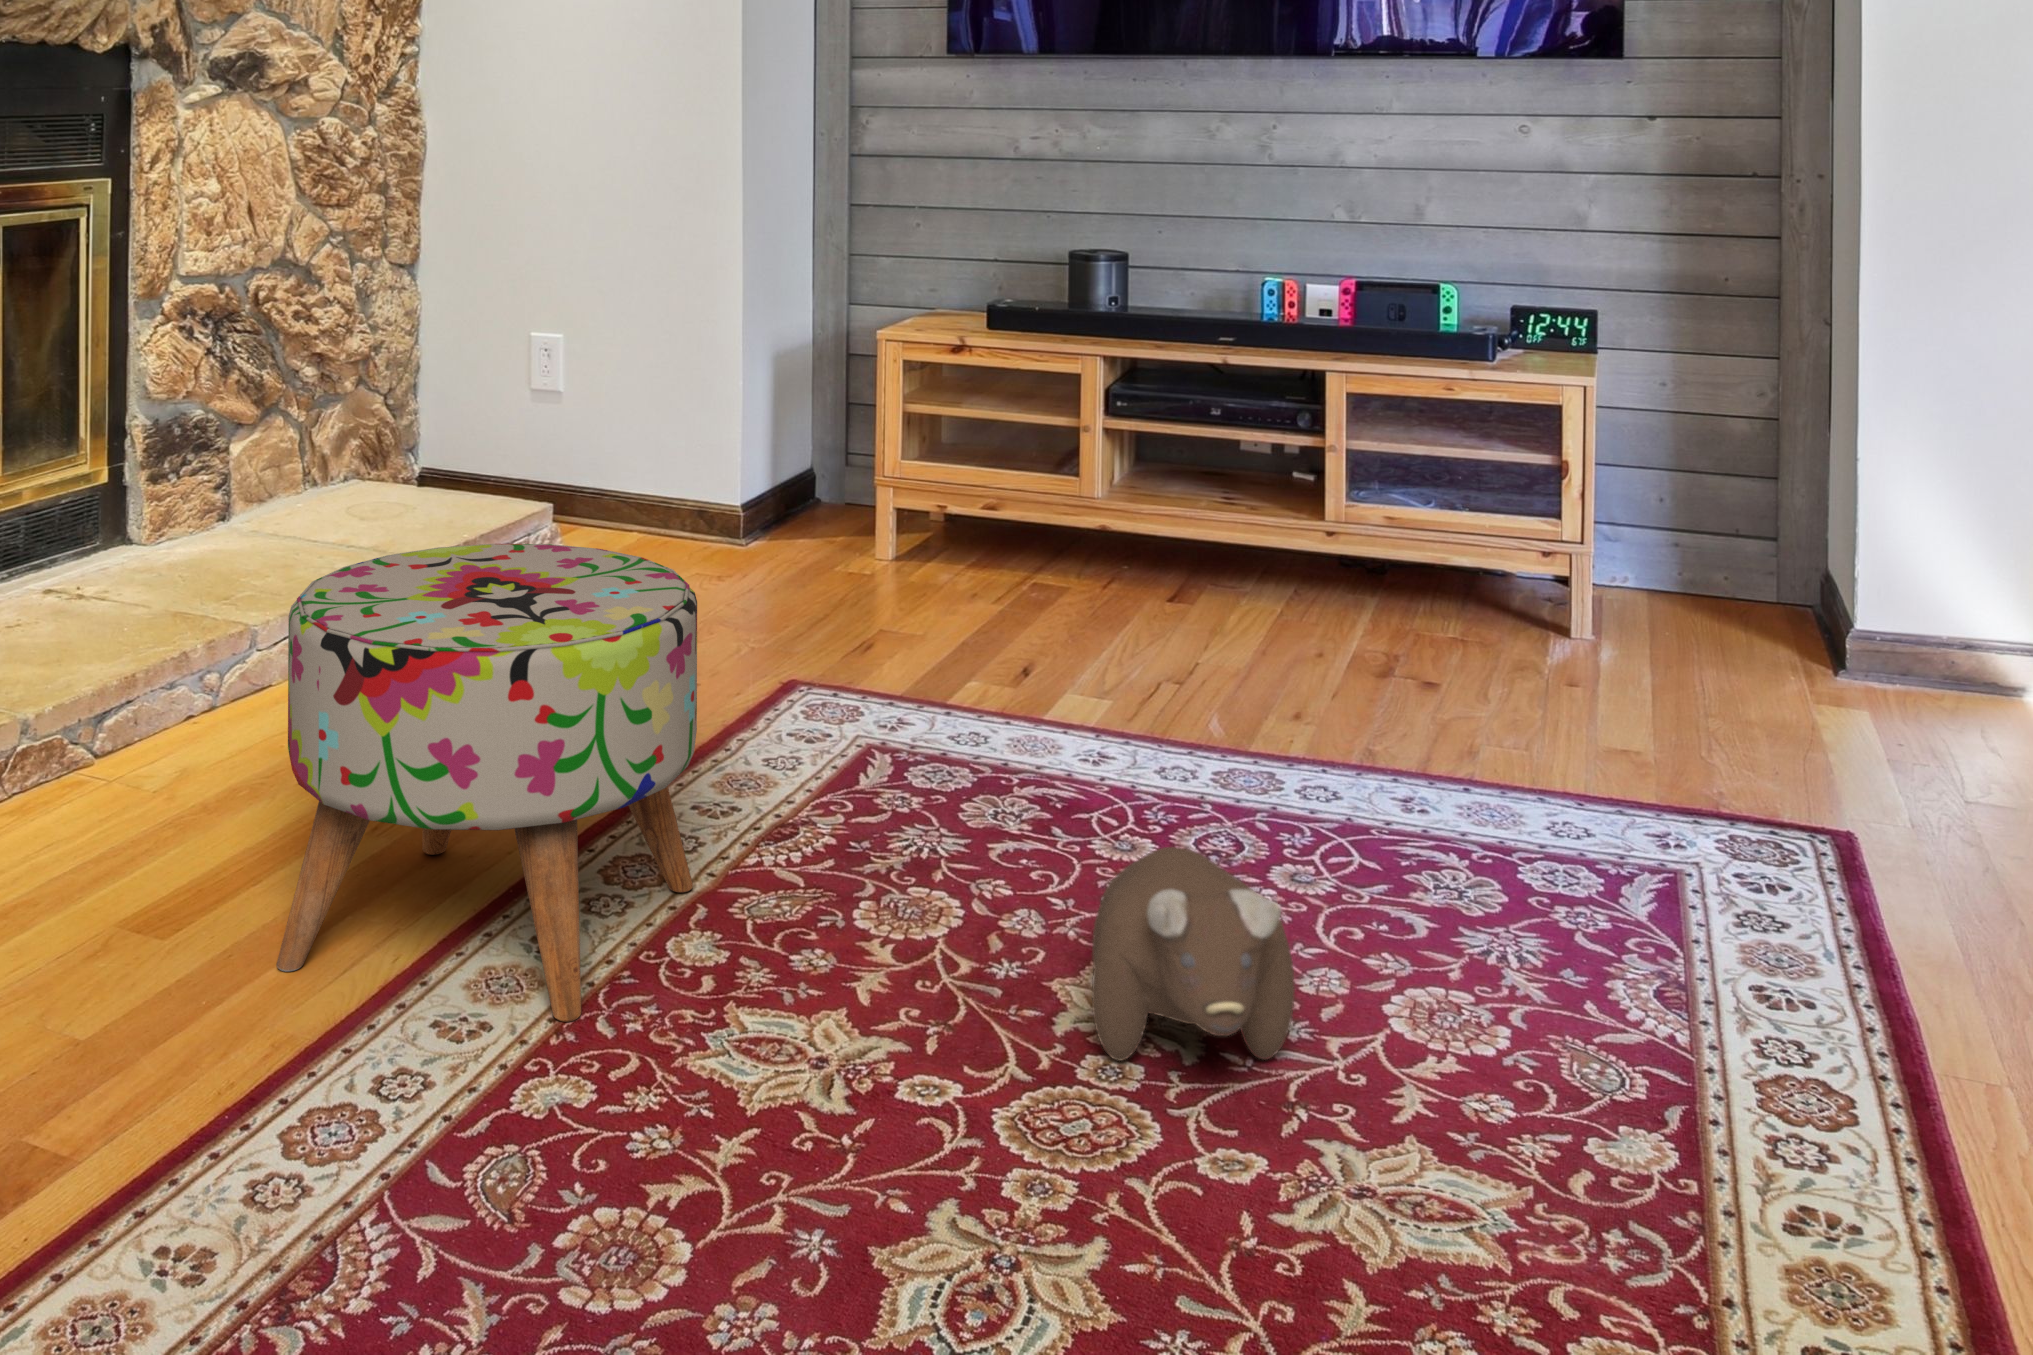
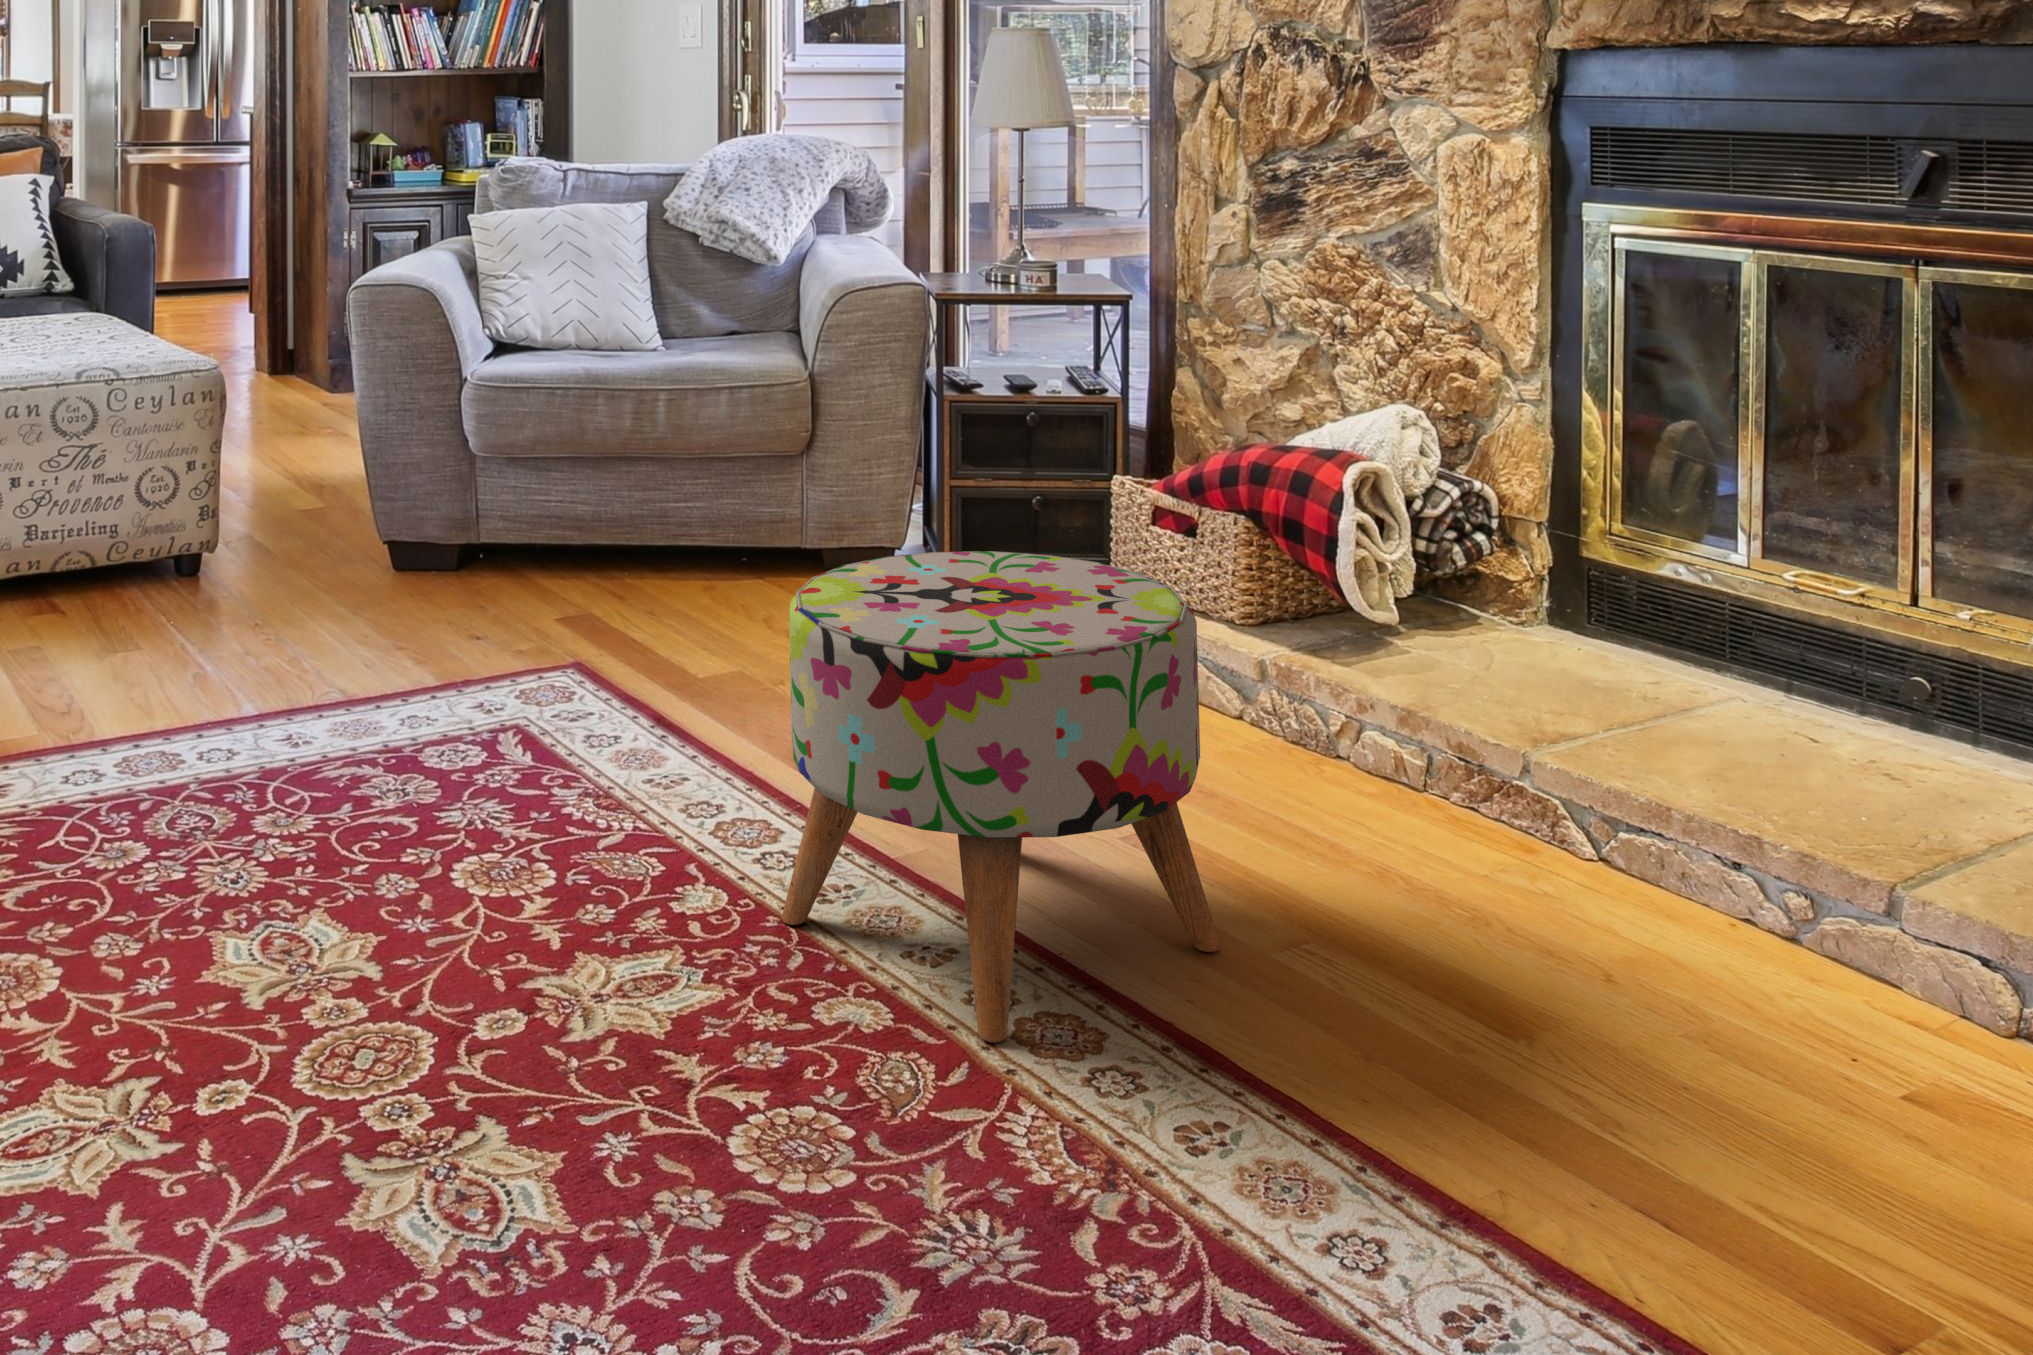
plush toy: present [1092,847,1295,1061] -> none [221,883,497,1223]

